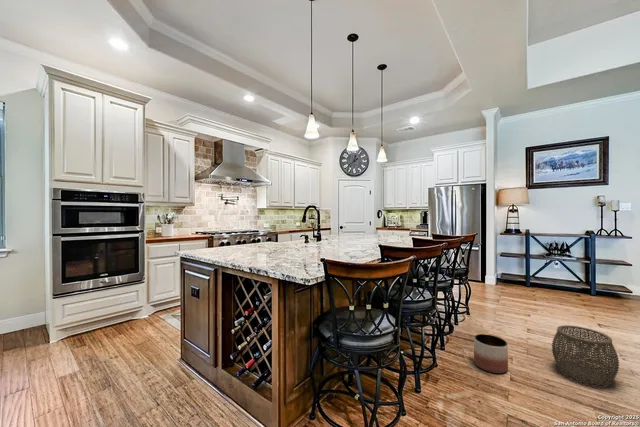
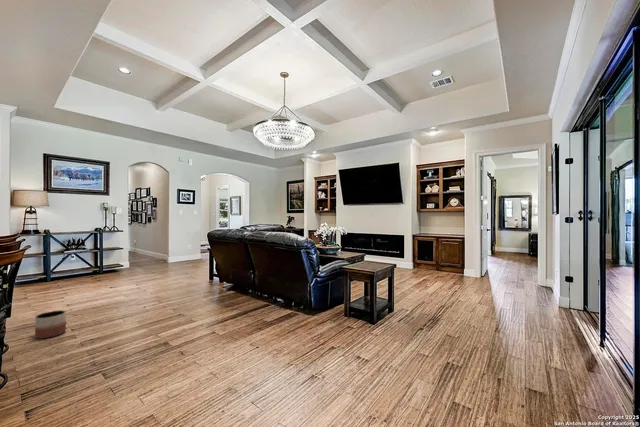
woven basket: present [552,325,619,386] -> none [92,285,129,317]

